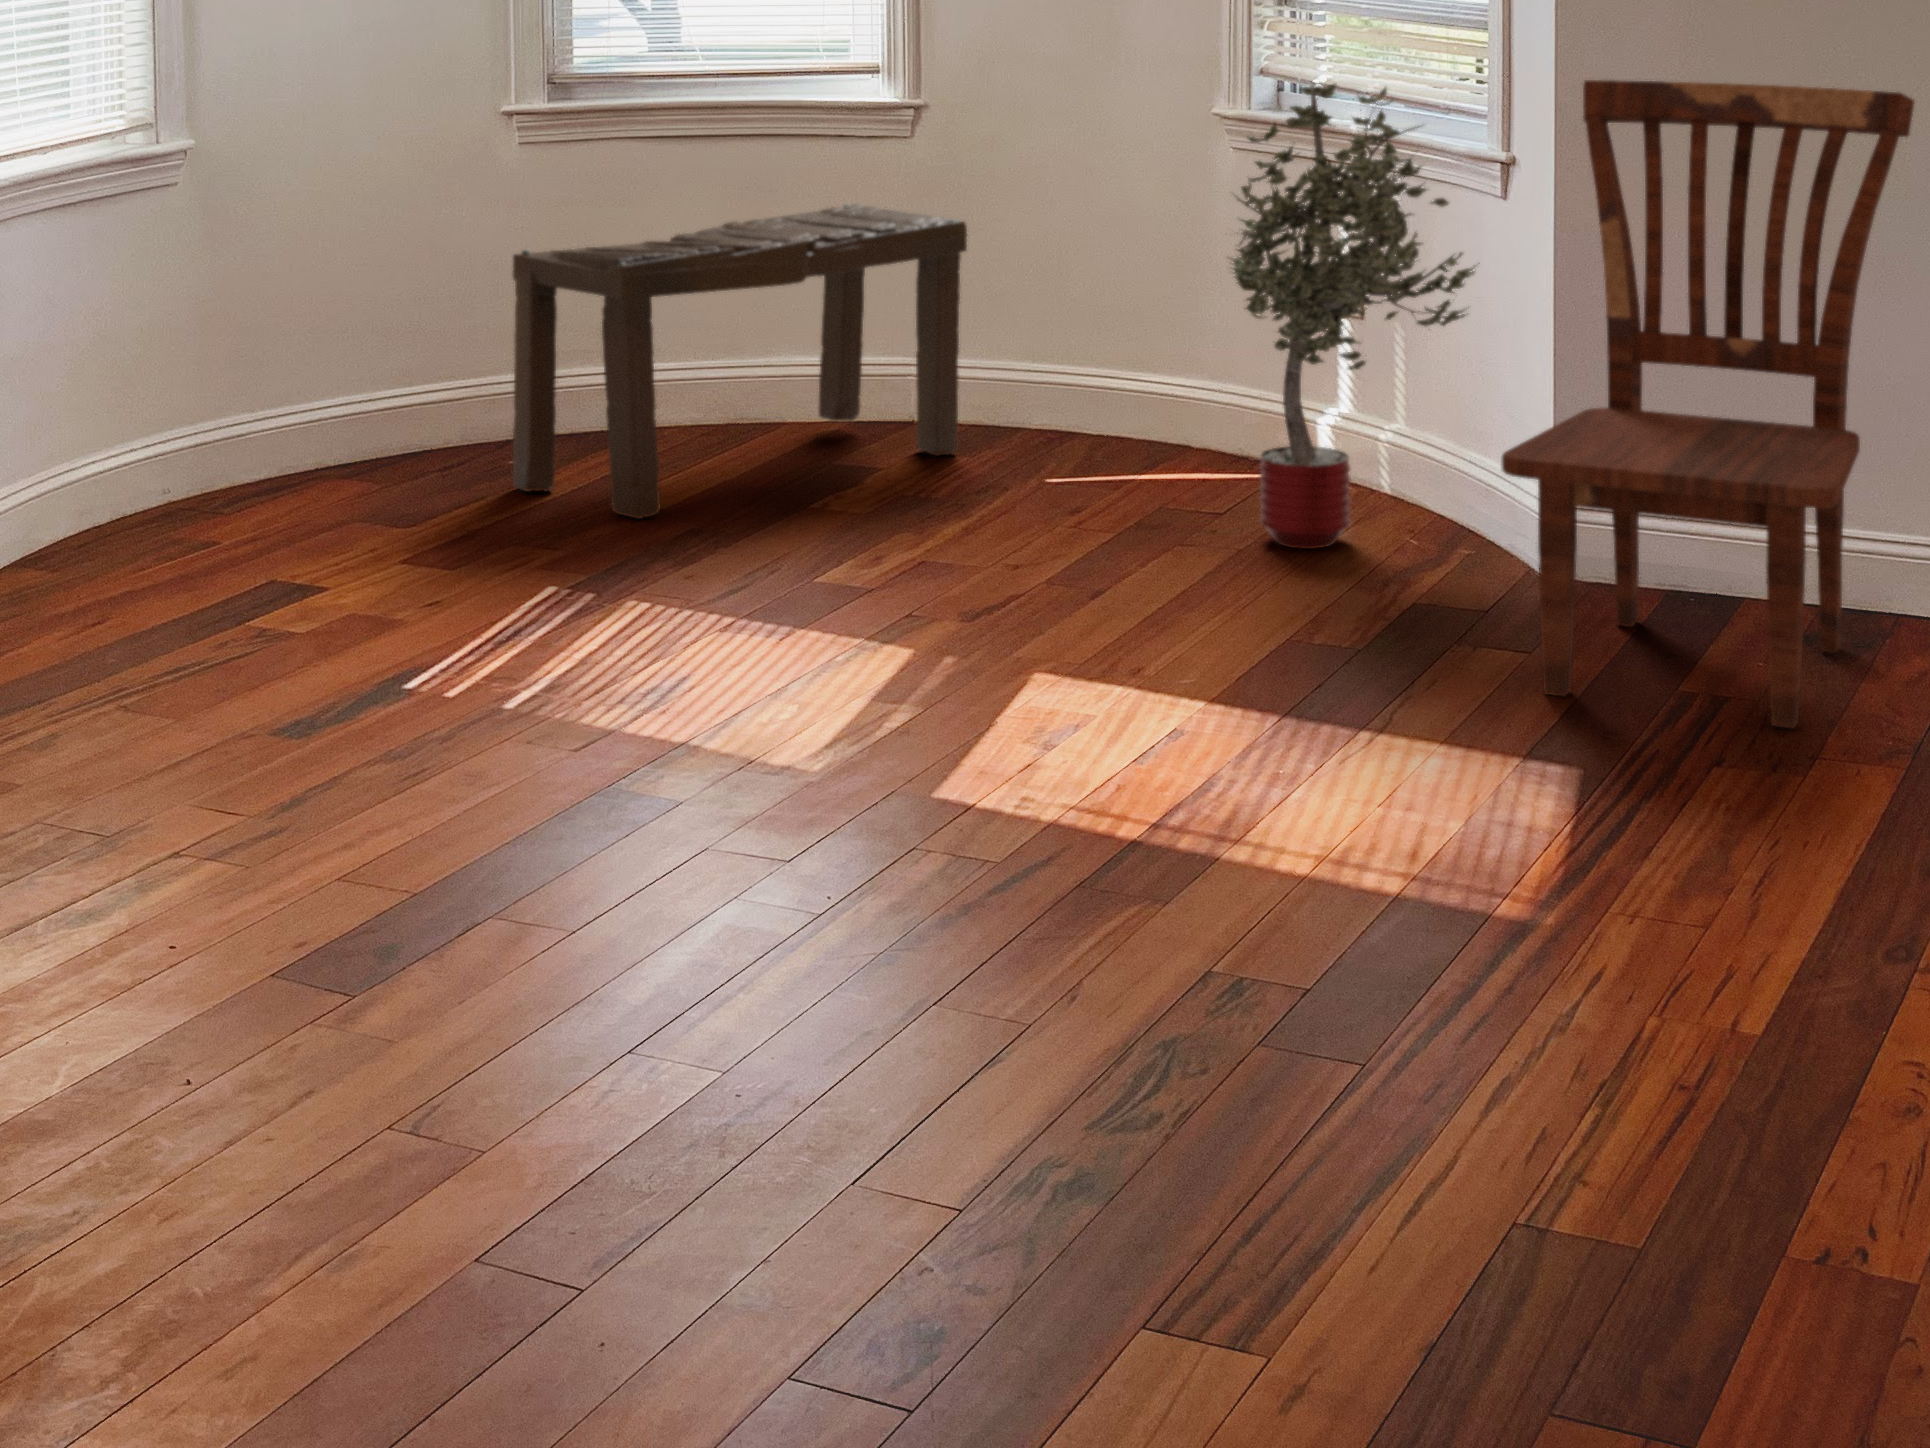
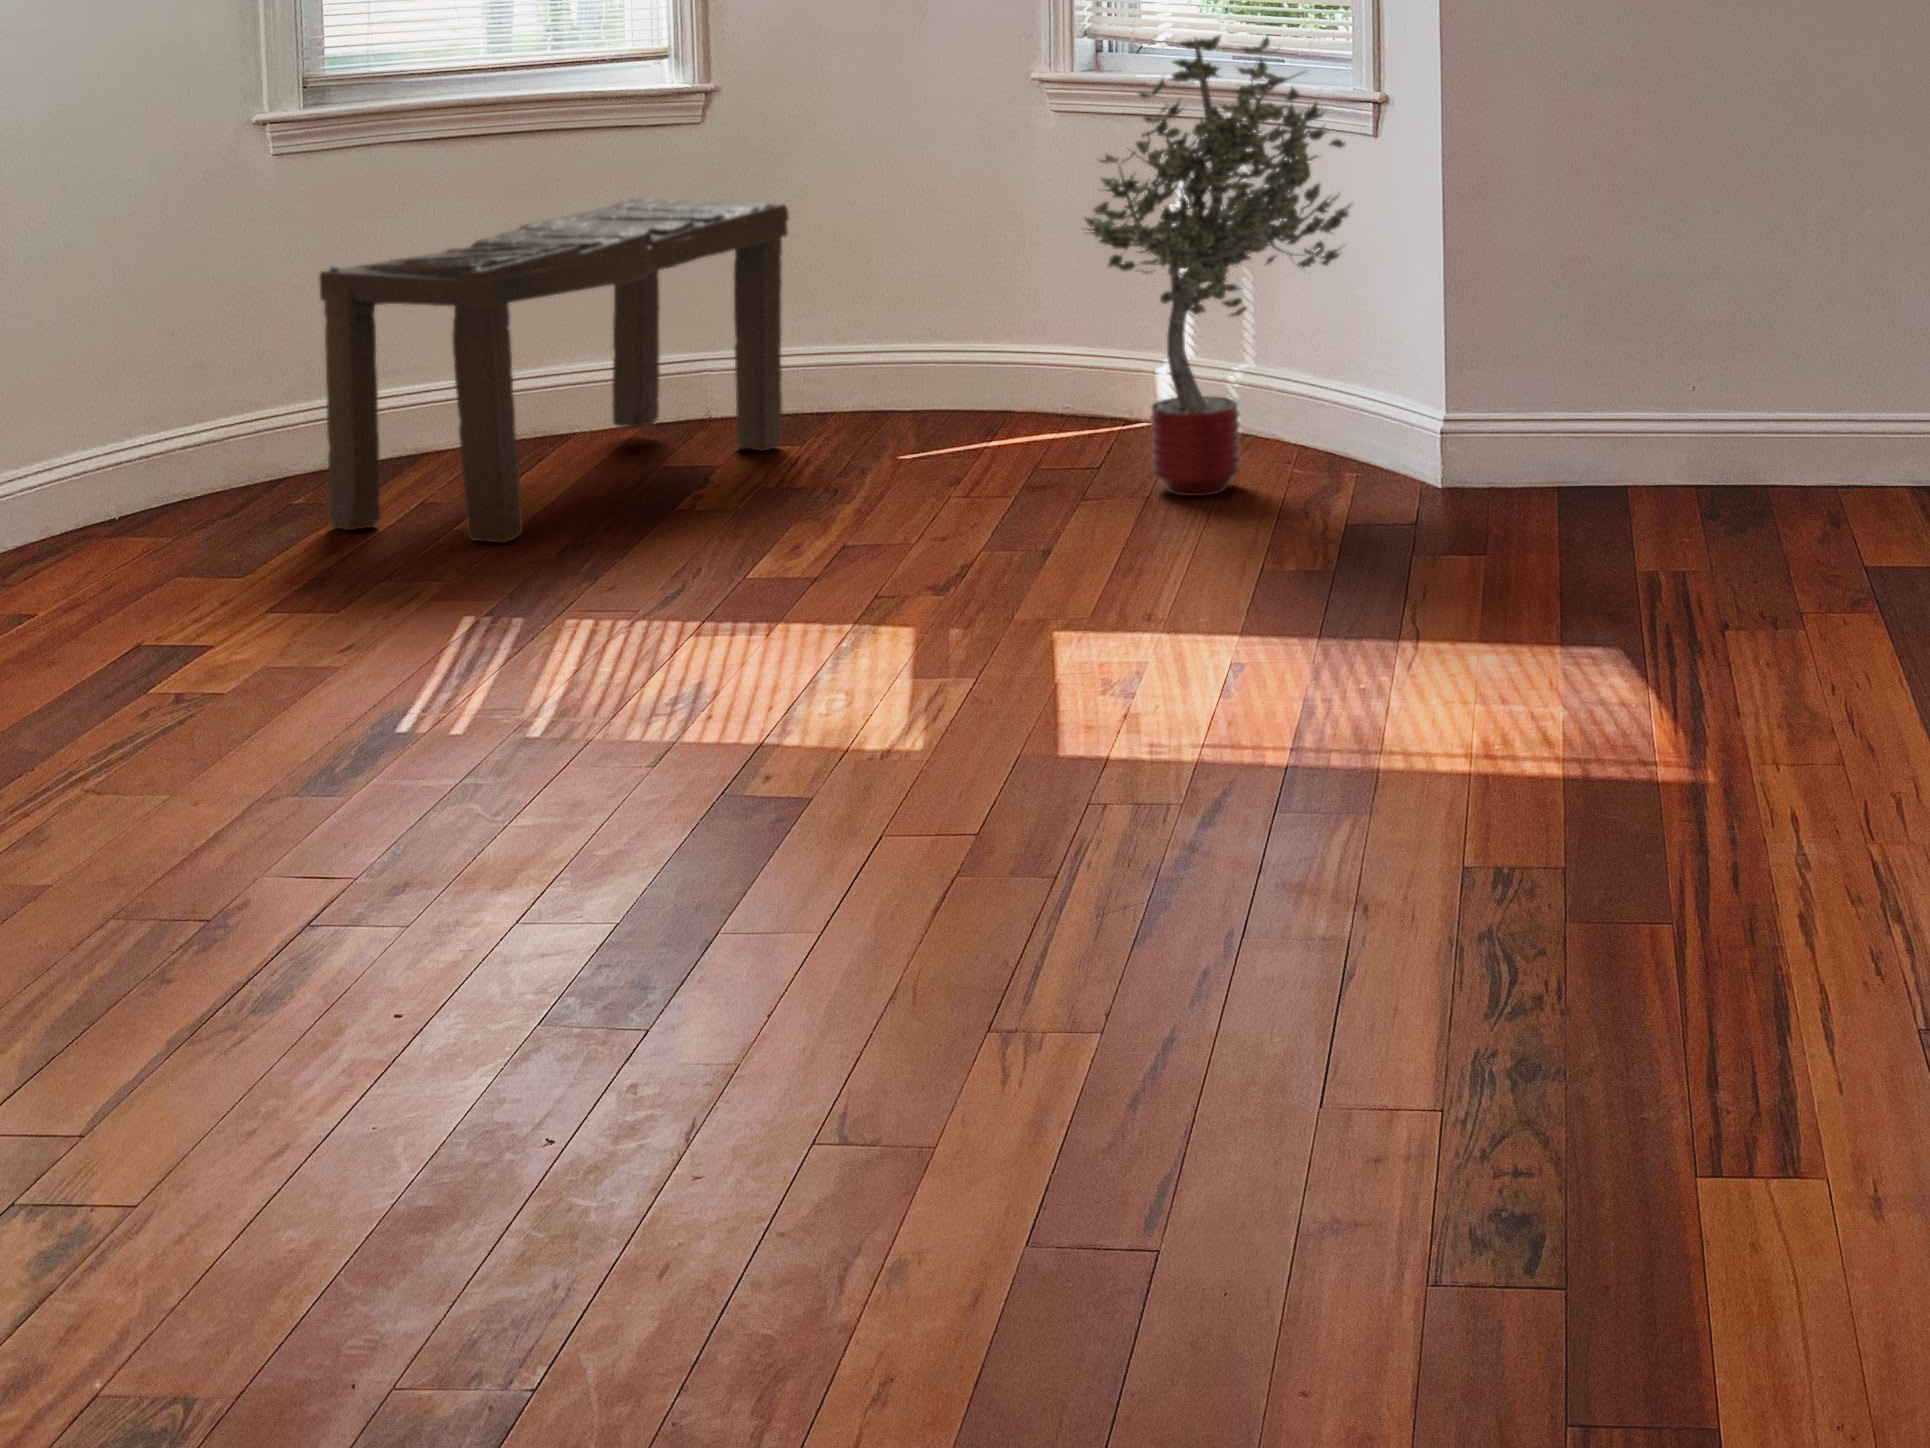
dining chair: present [1501,80,1915,728] -> none [1478,12,1798,594]

